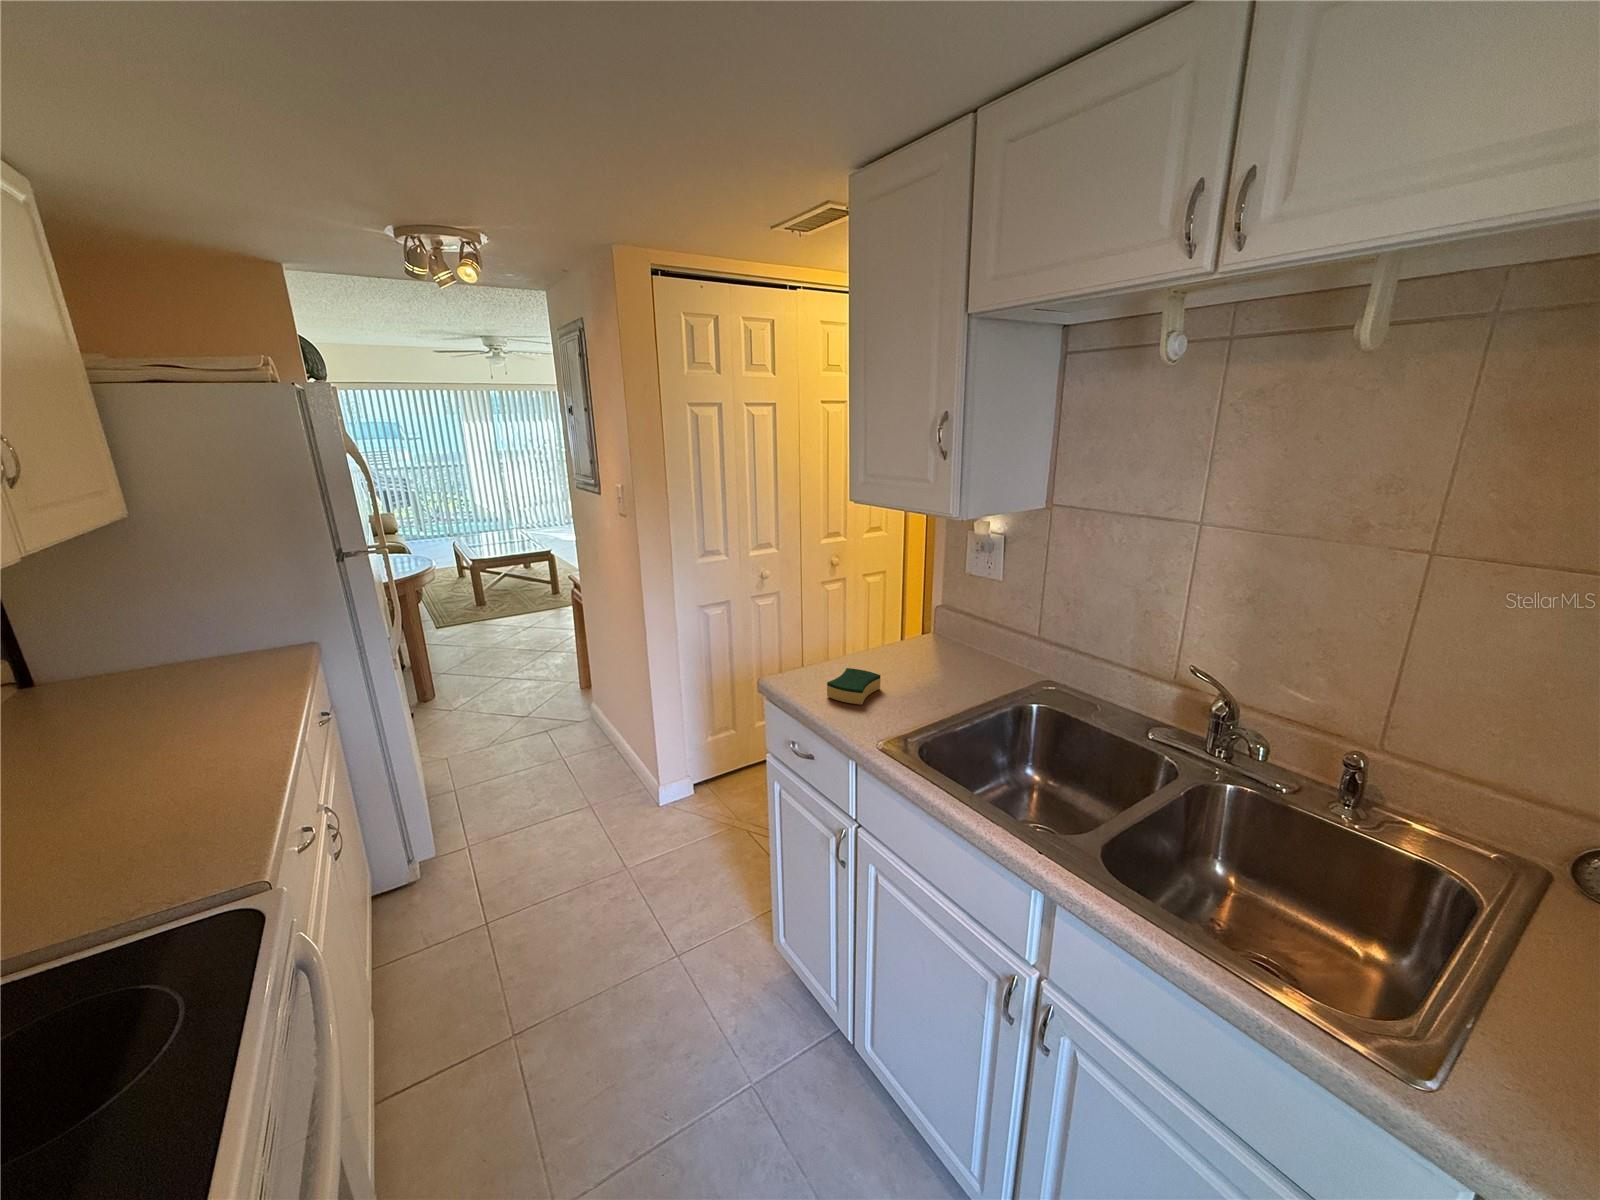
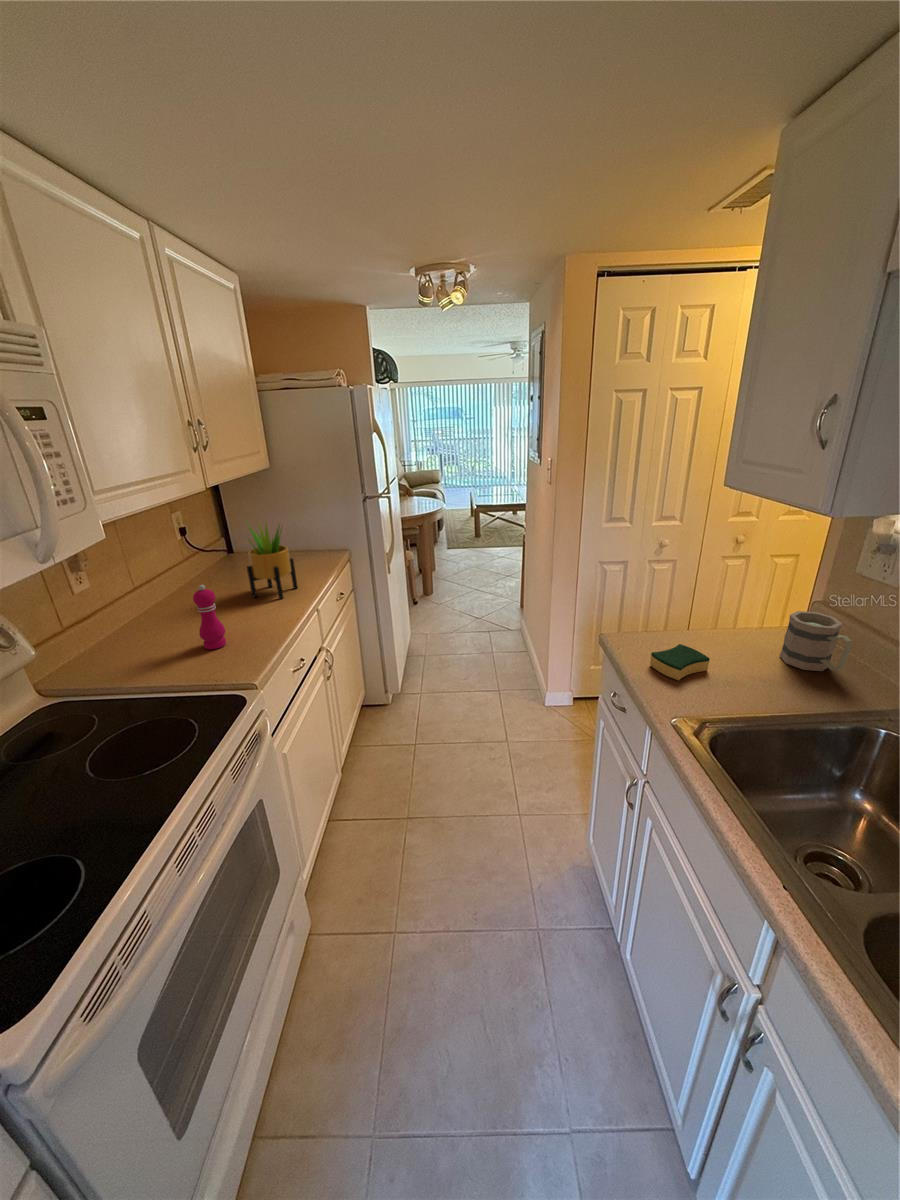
potted plant: none [102,596,243,751] -> present [247,523,298,599]
mug: none [928,612,985,668] -> present [780,611,852,671]
pepper mill: none [38,738,131,865] -> present [193,585,226,649]

